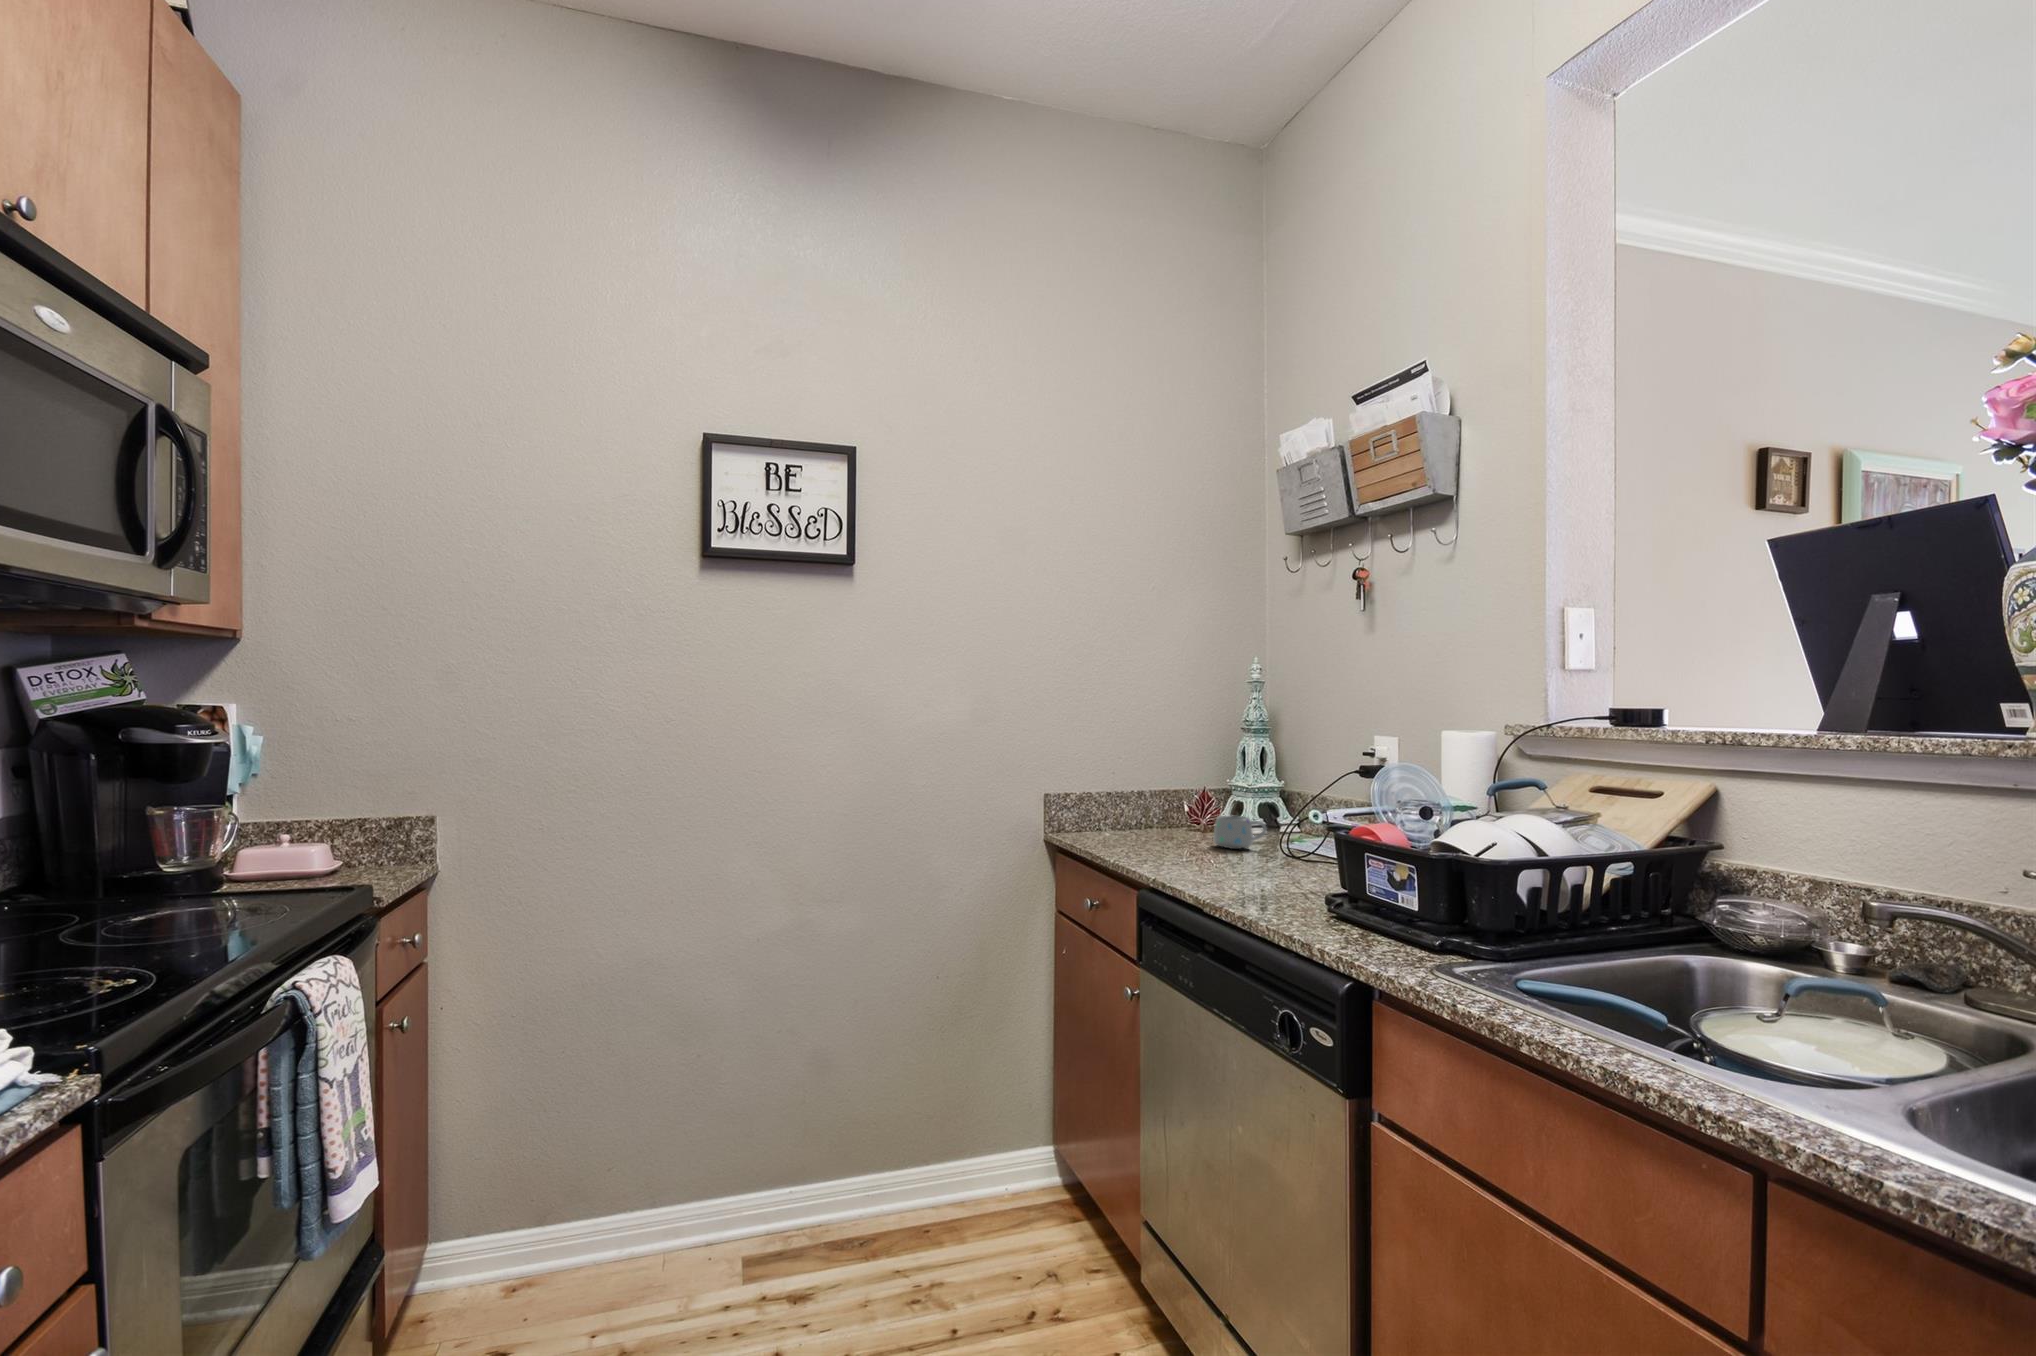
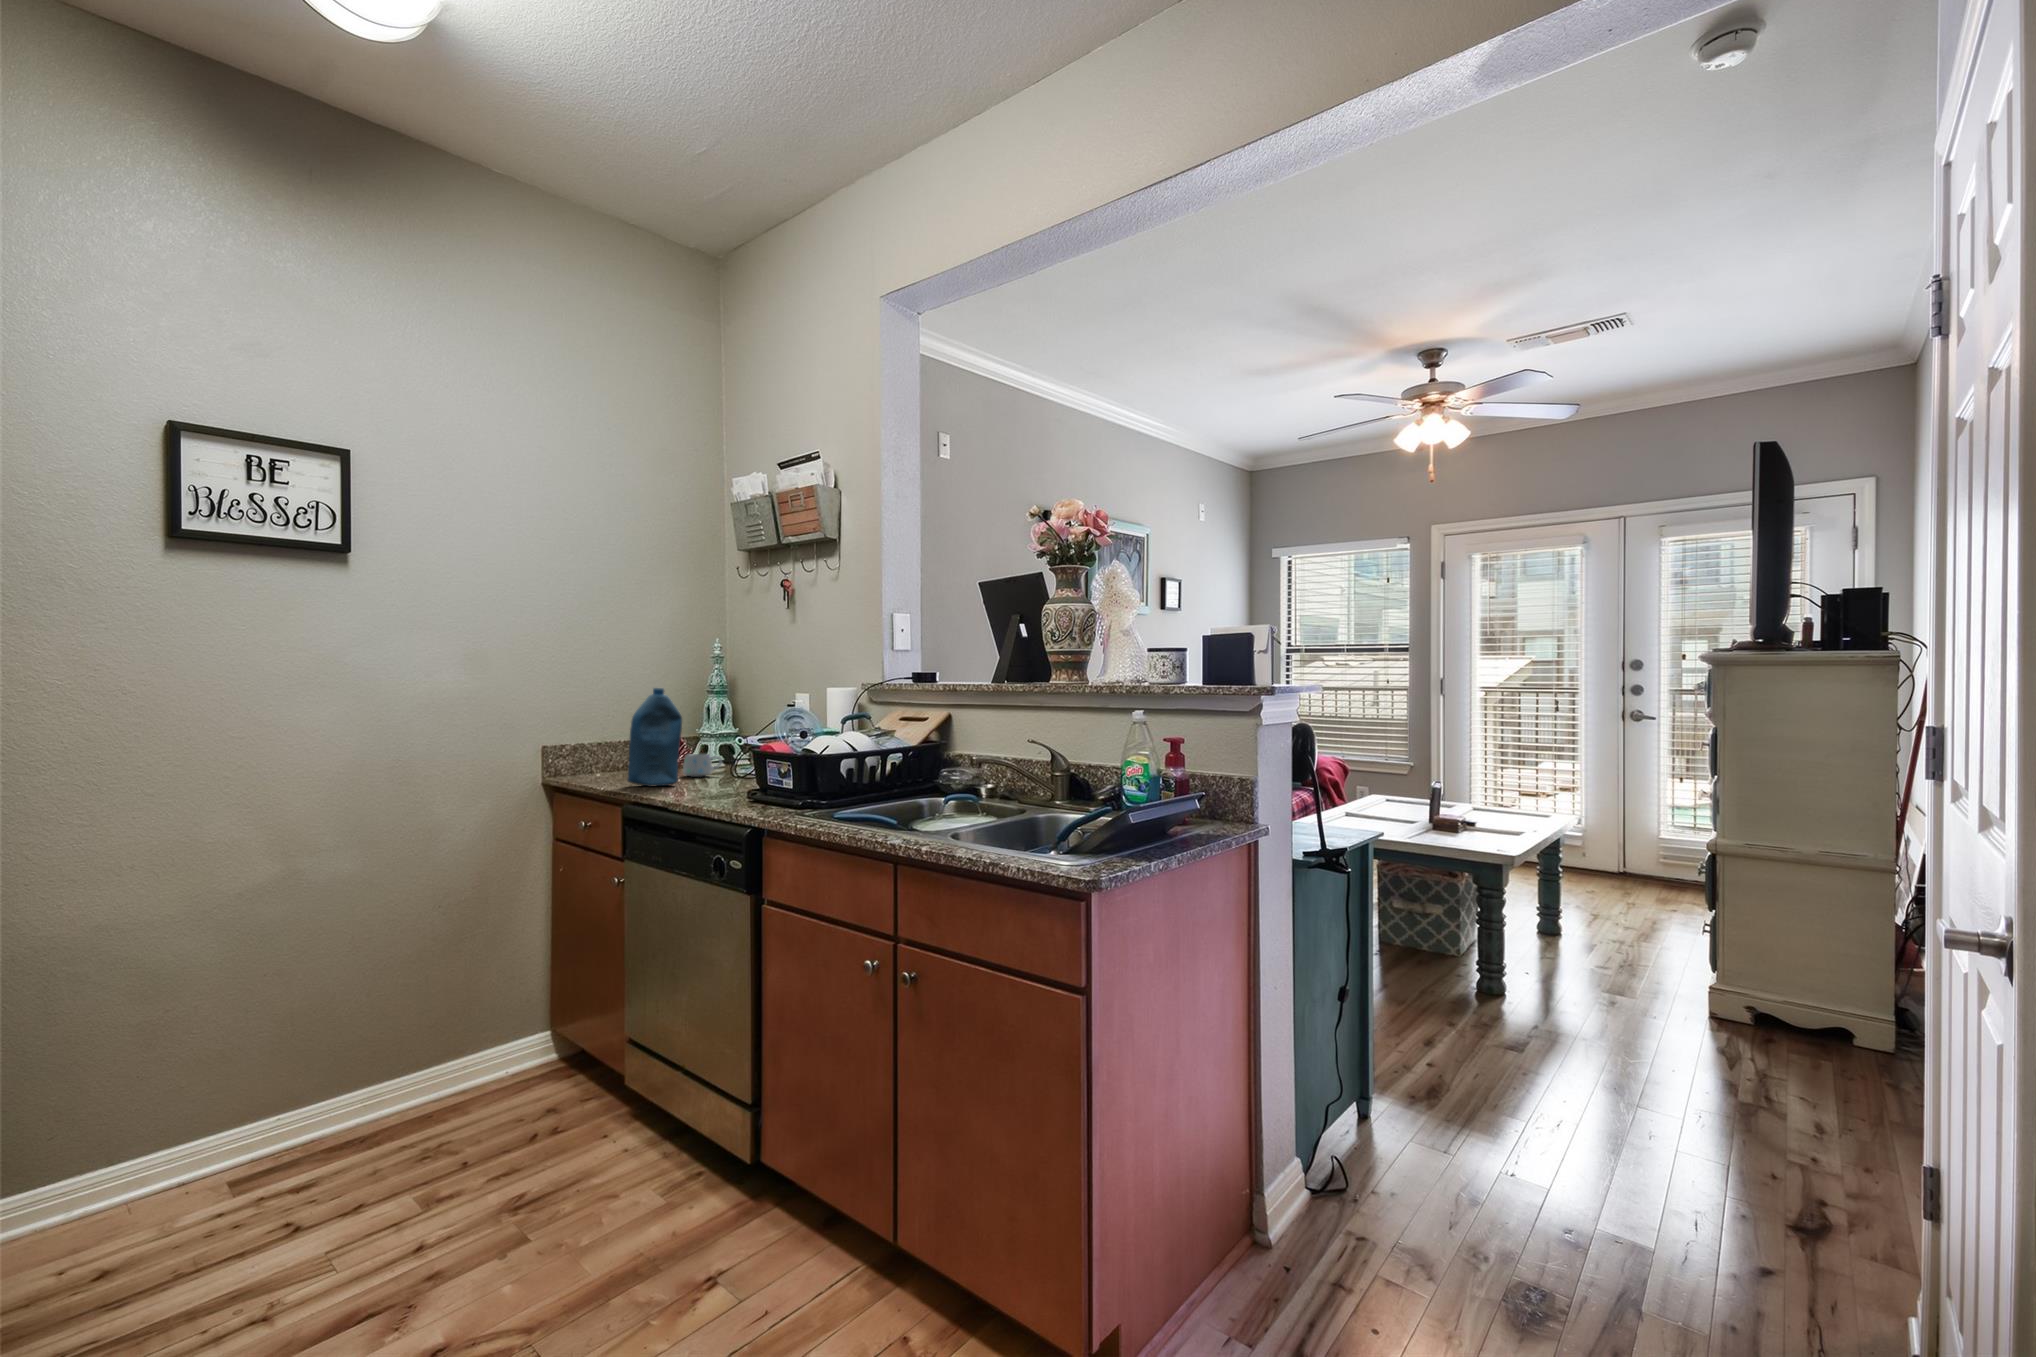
bottle: none [1142,723,1216,864] -> present [628,688,682,787]

